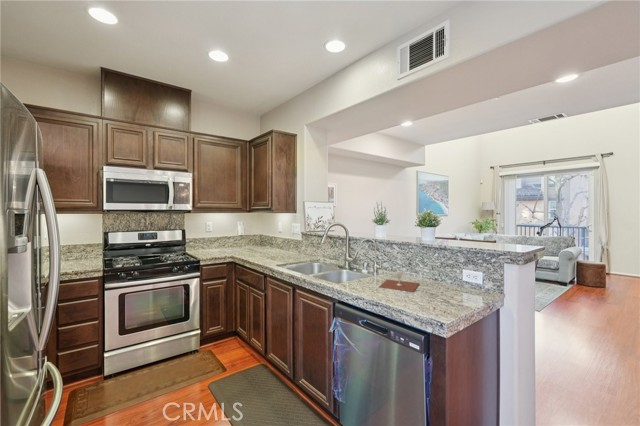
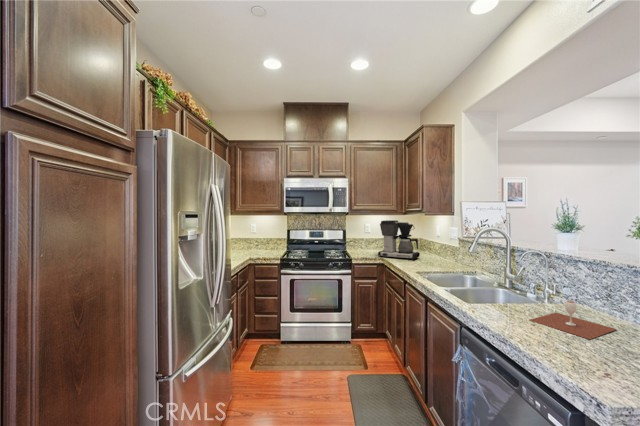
coffee maker: none [229,218,268,256] -> present [378,220,420,260]

